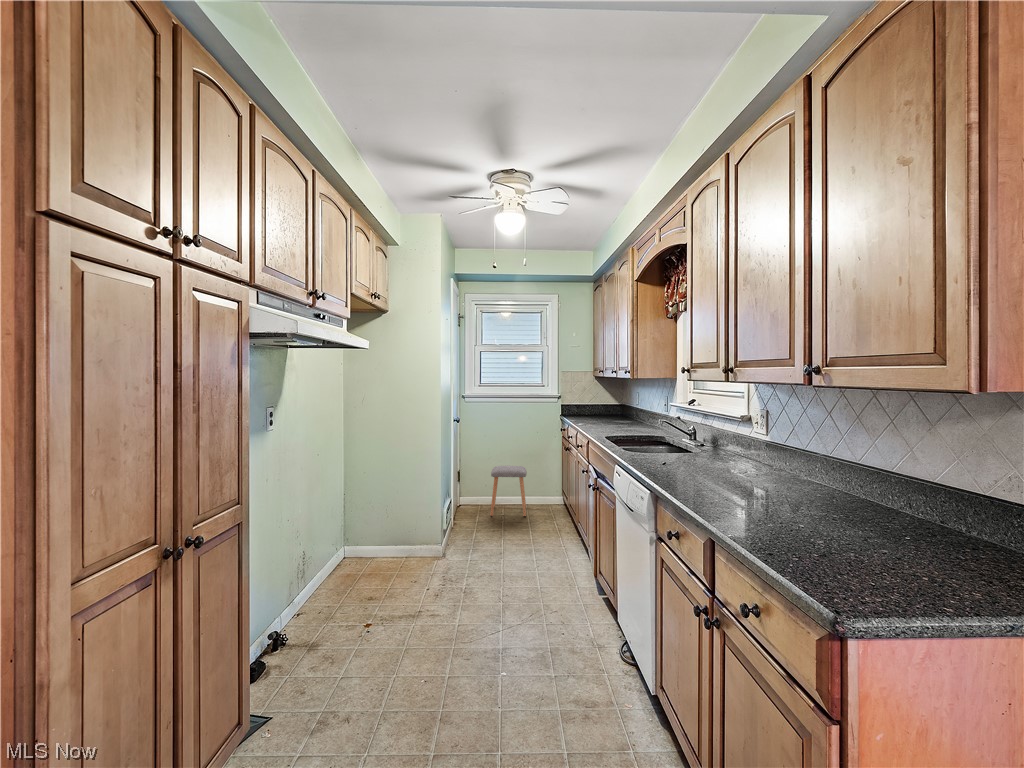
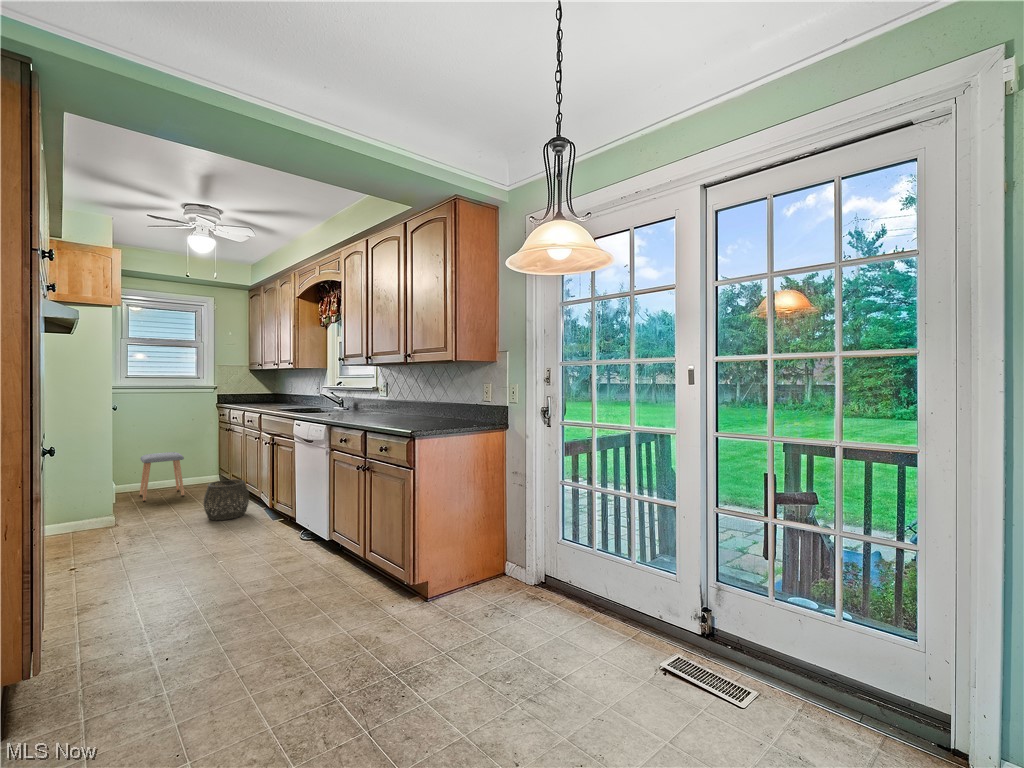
woven basket: none [523,518,572,574] -> present [204,479,249,520]

